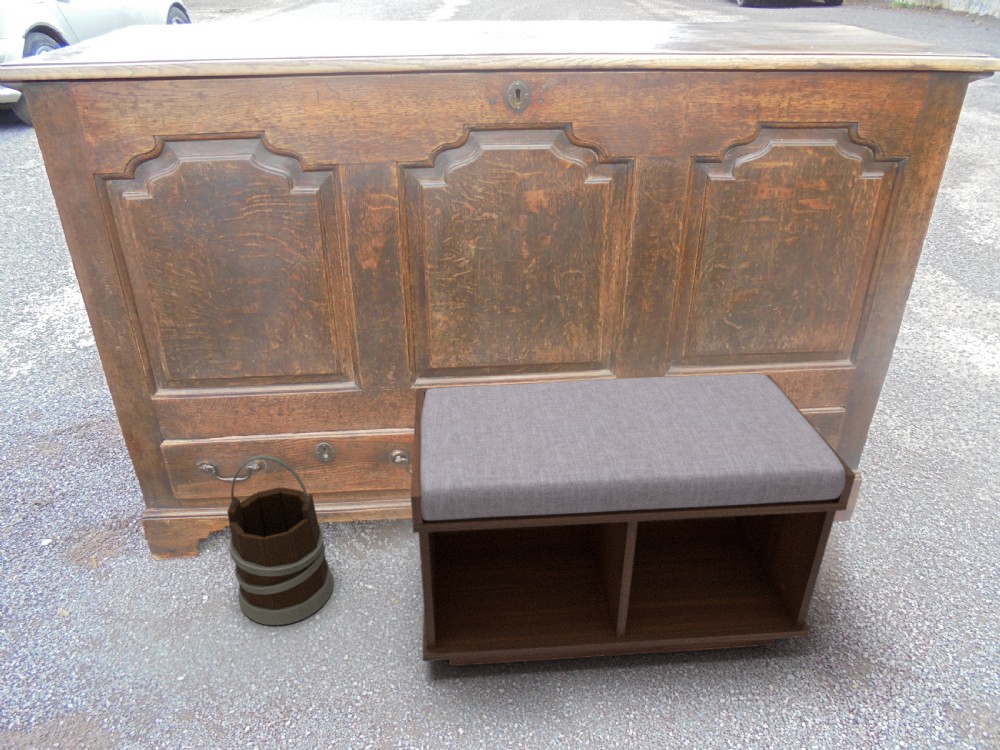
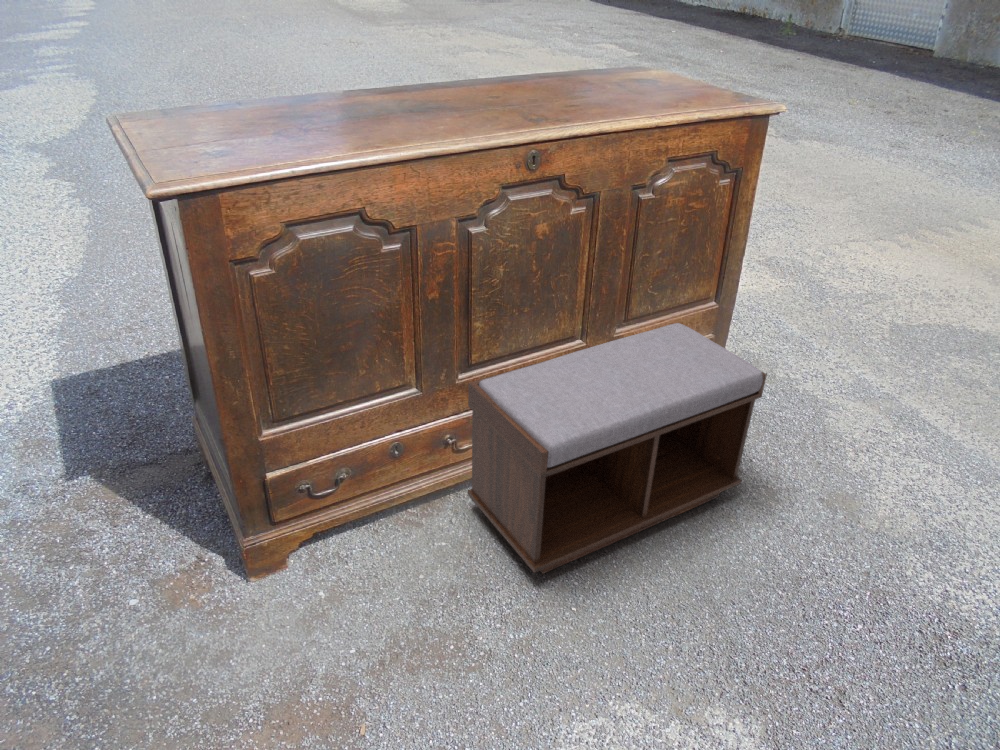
wooden bucket: present [227,455,333,625] -> none [347,459,424,595]

